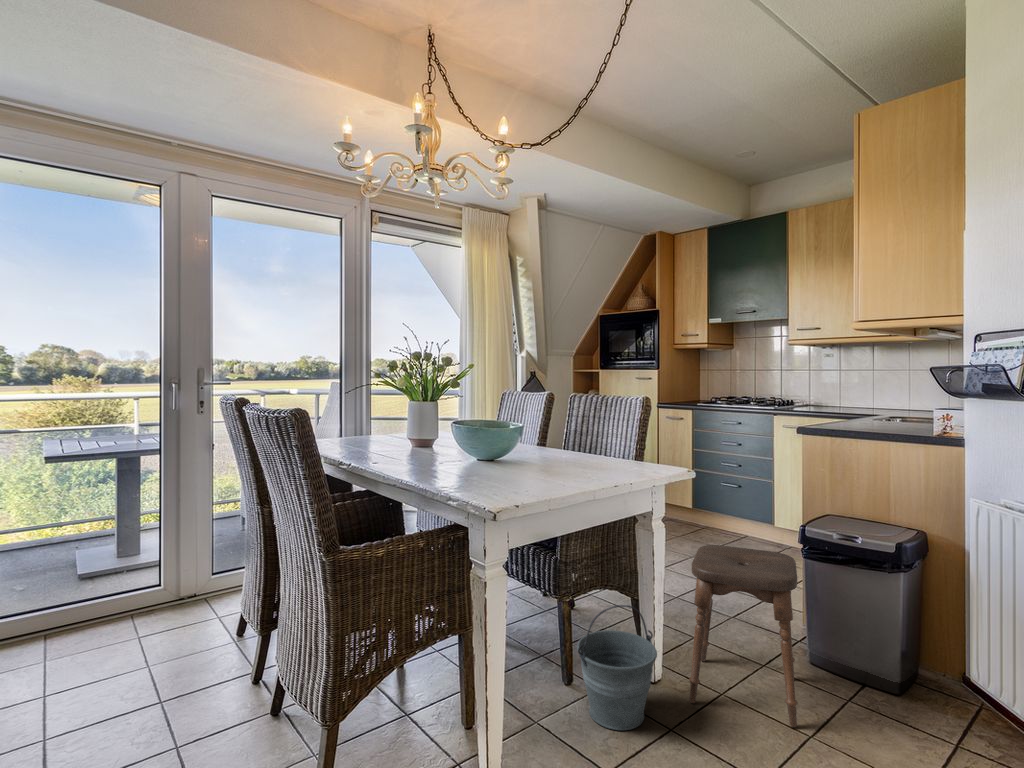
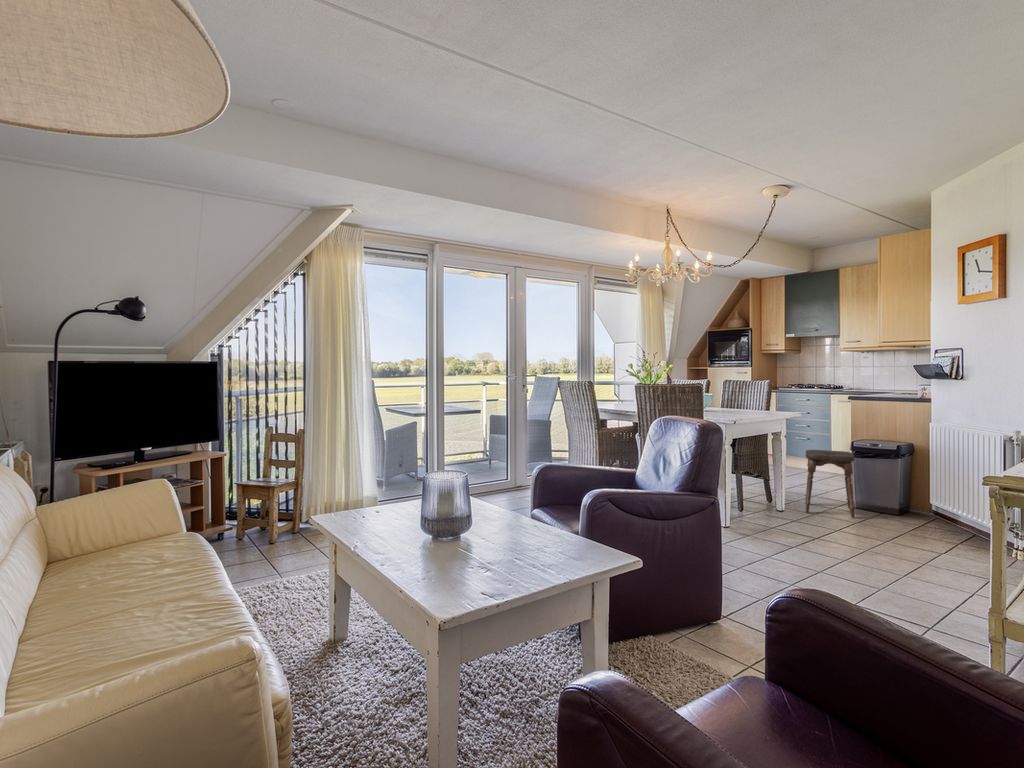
bucket: present [577,605,657,730] -> none [758,469,795,518]

